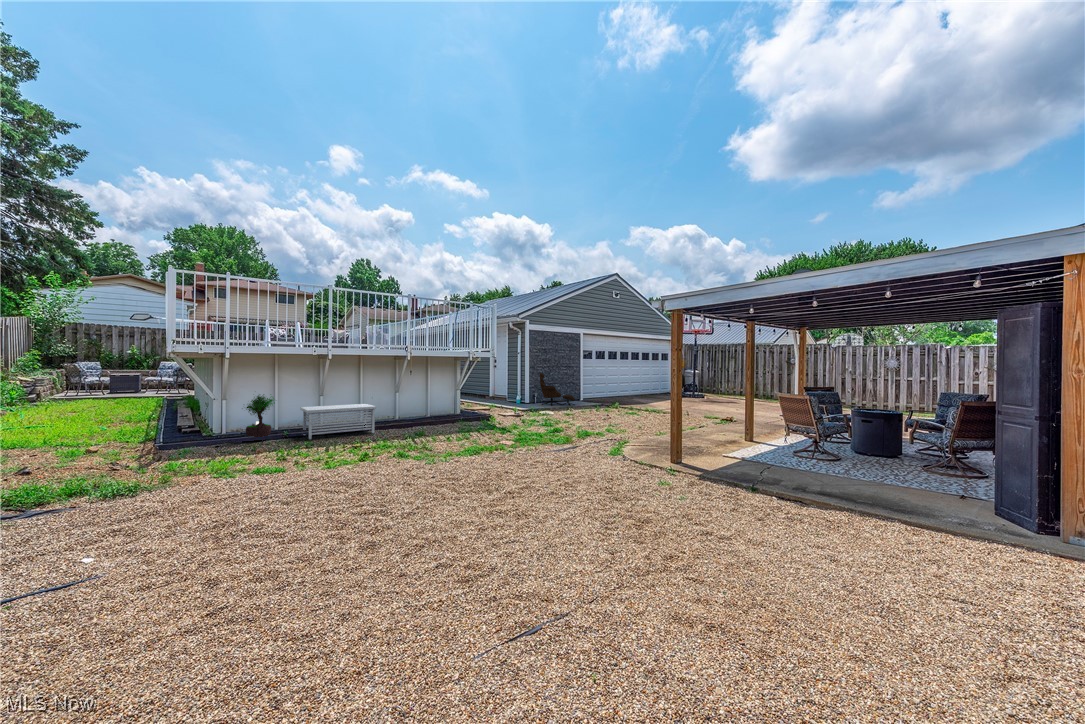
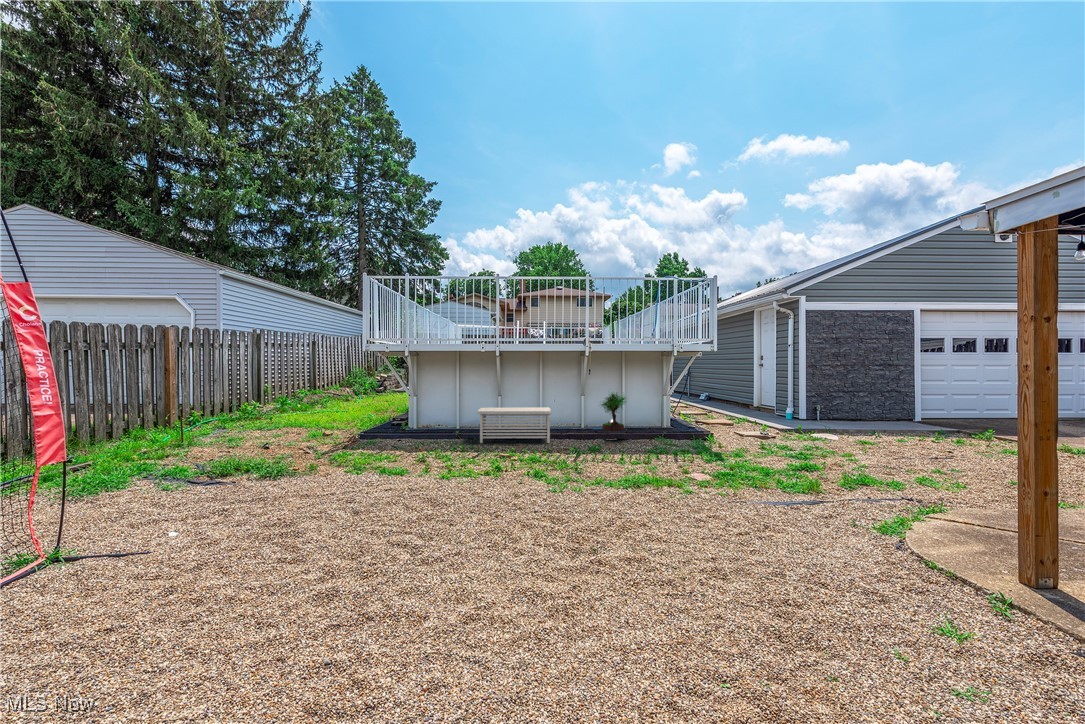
lounge chair: present [540,373,575,406] -> none [823,374,893,428]
potted tree: present [246,394,275,441] -> present [601,393,626,432]

